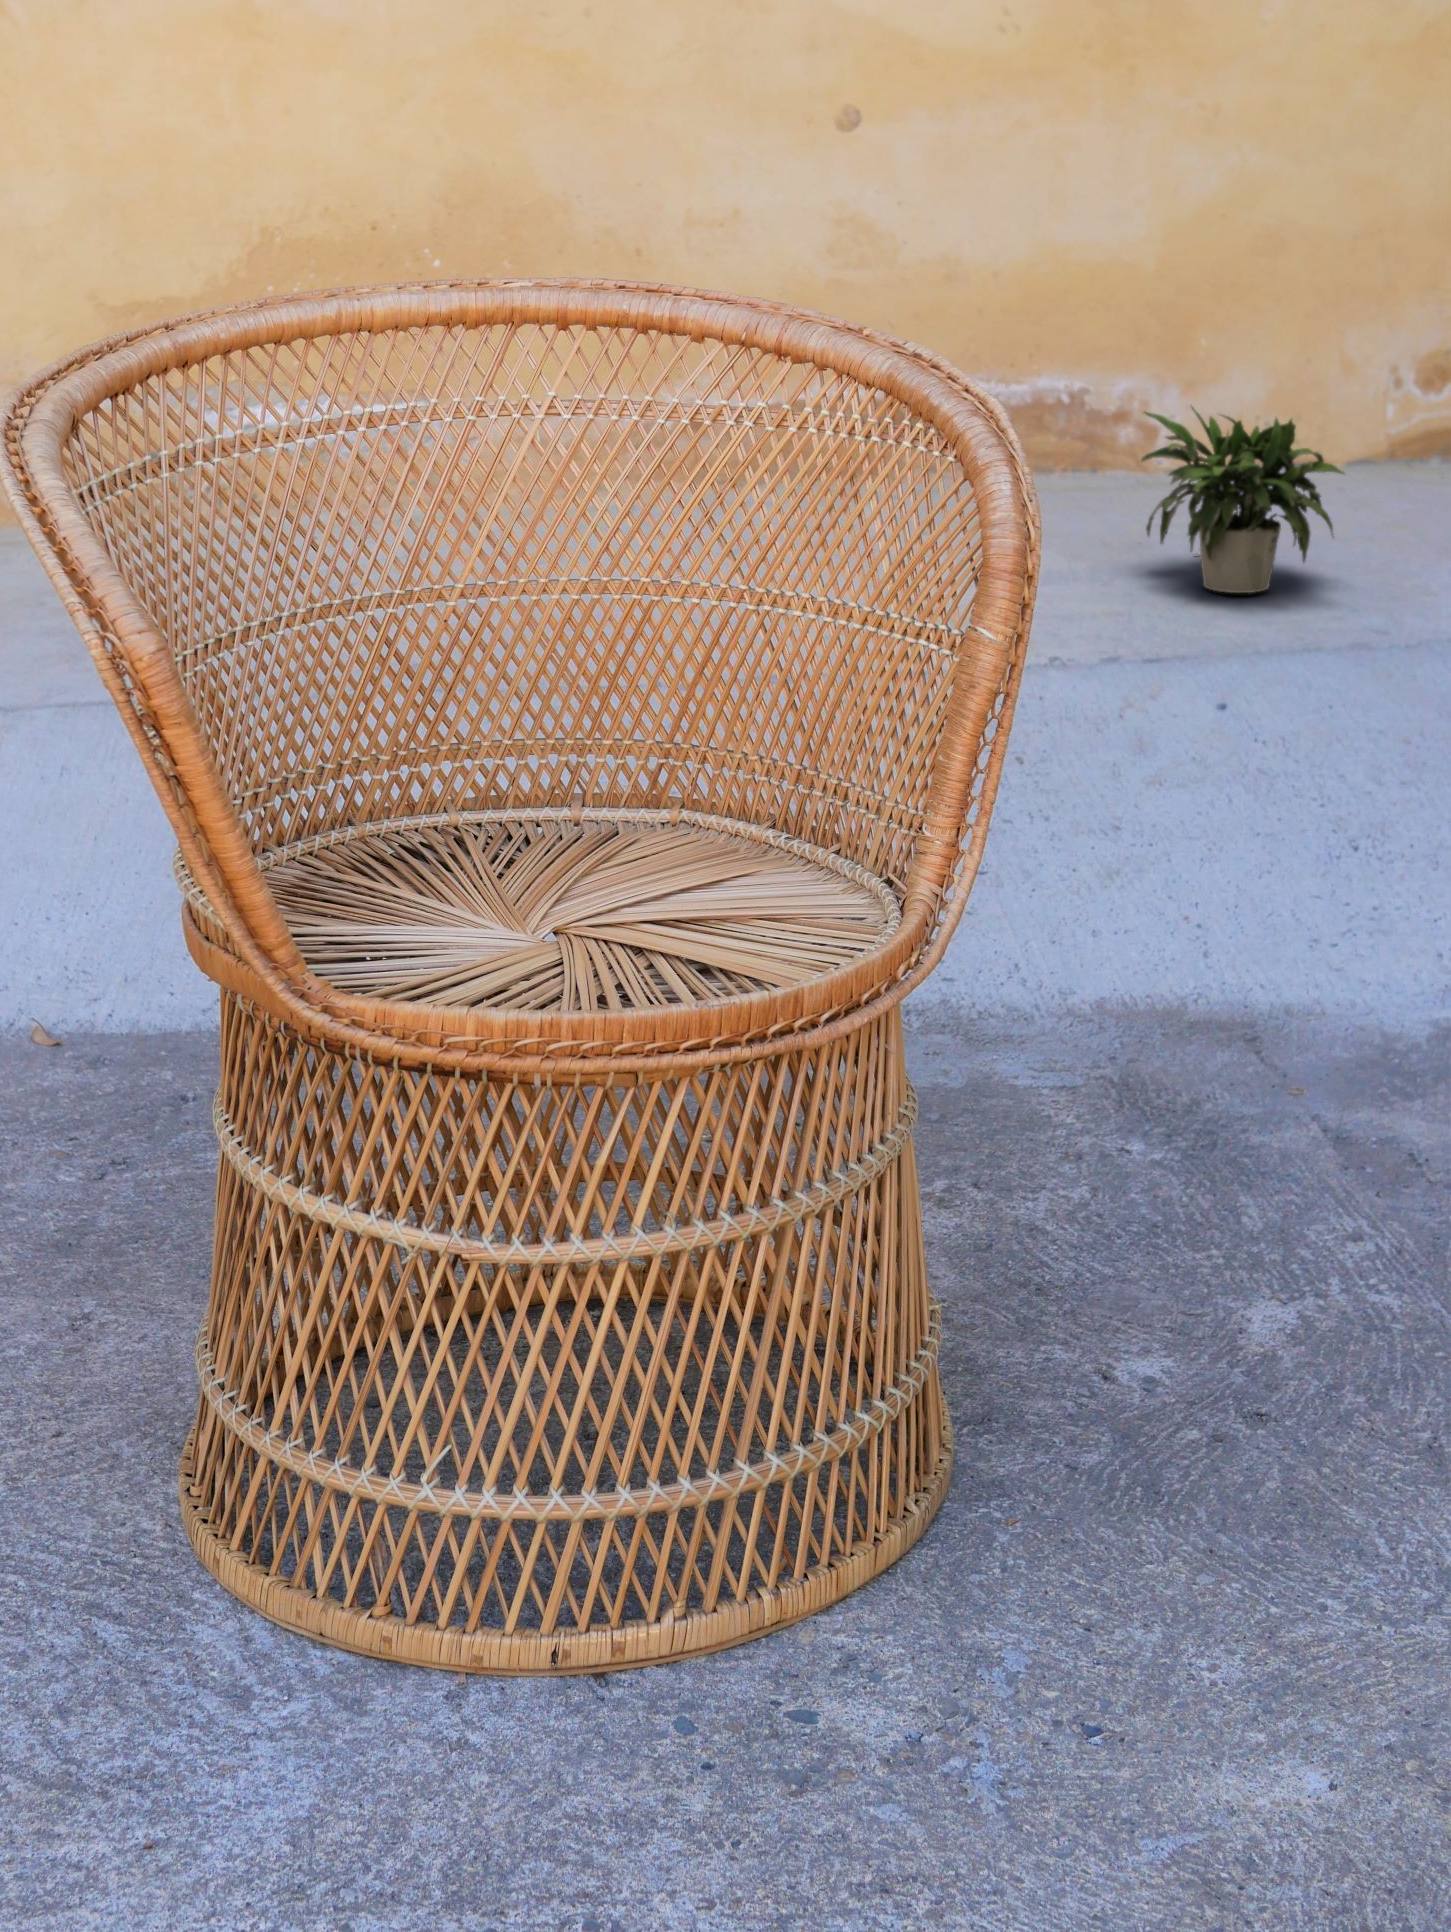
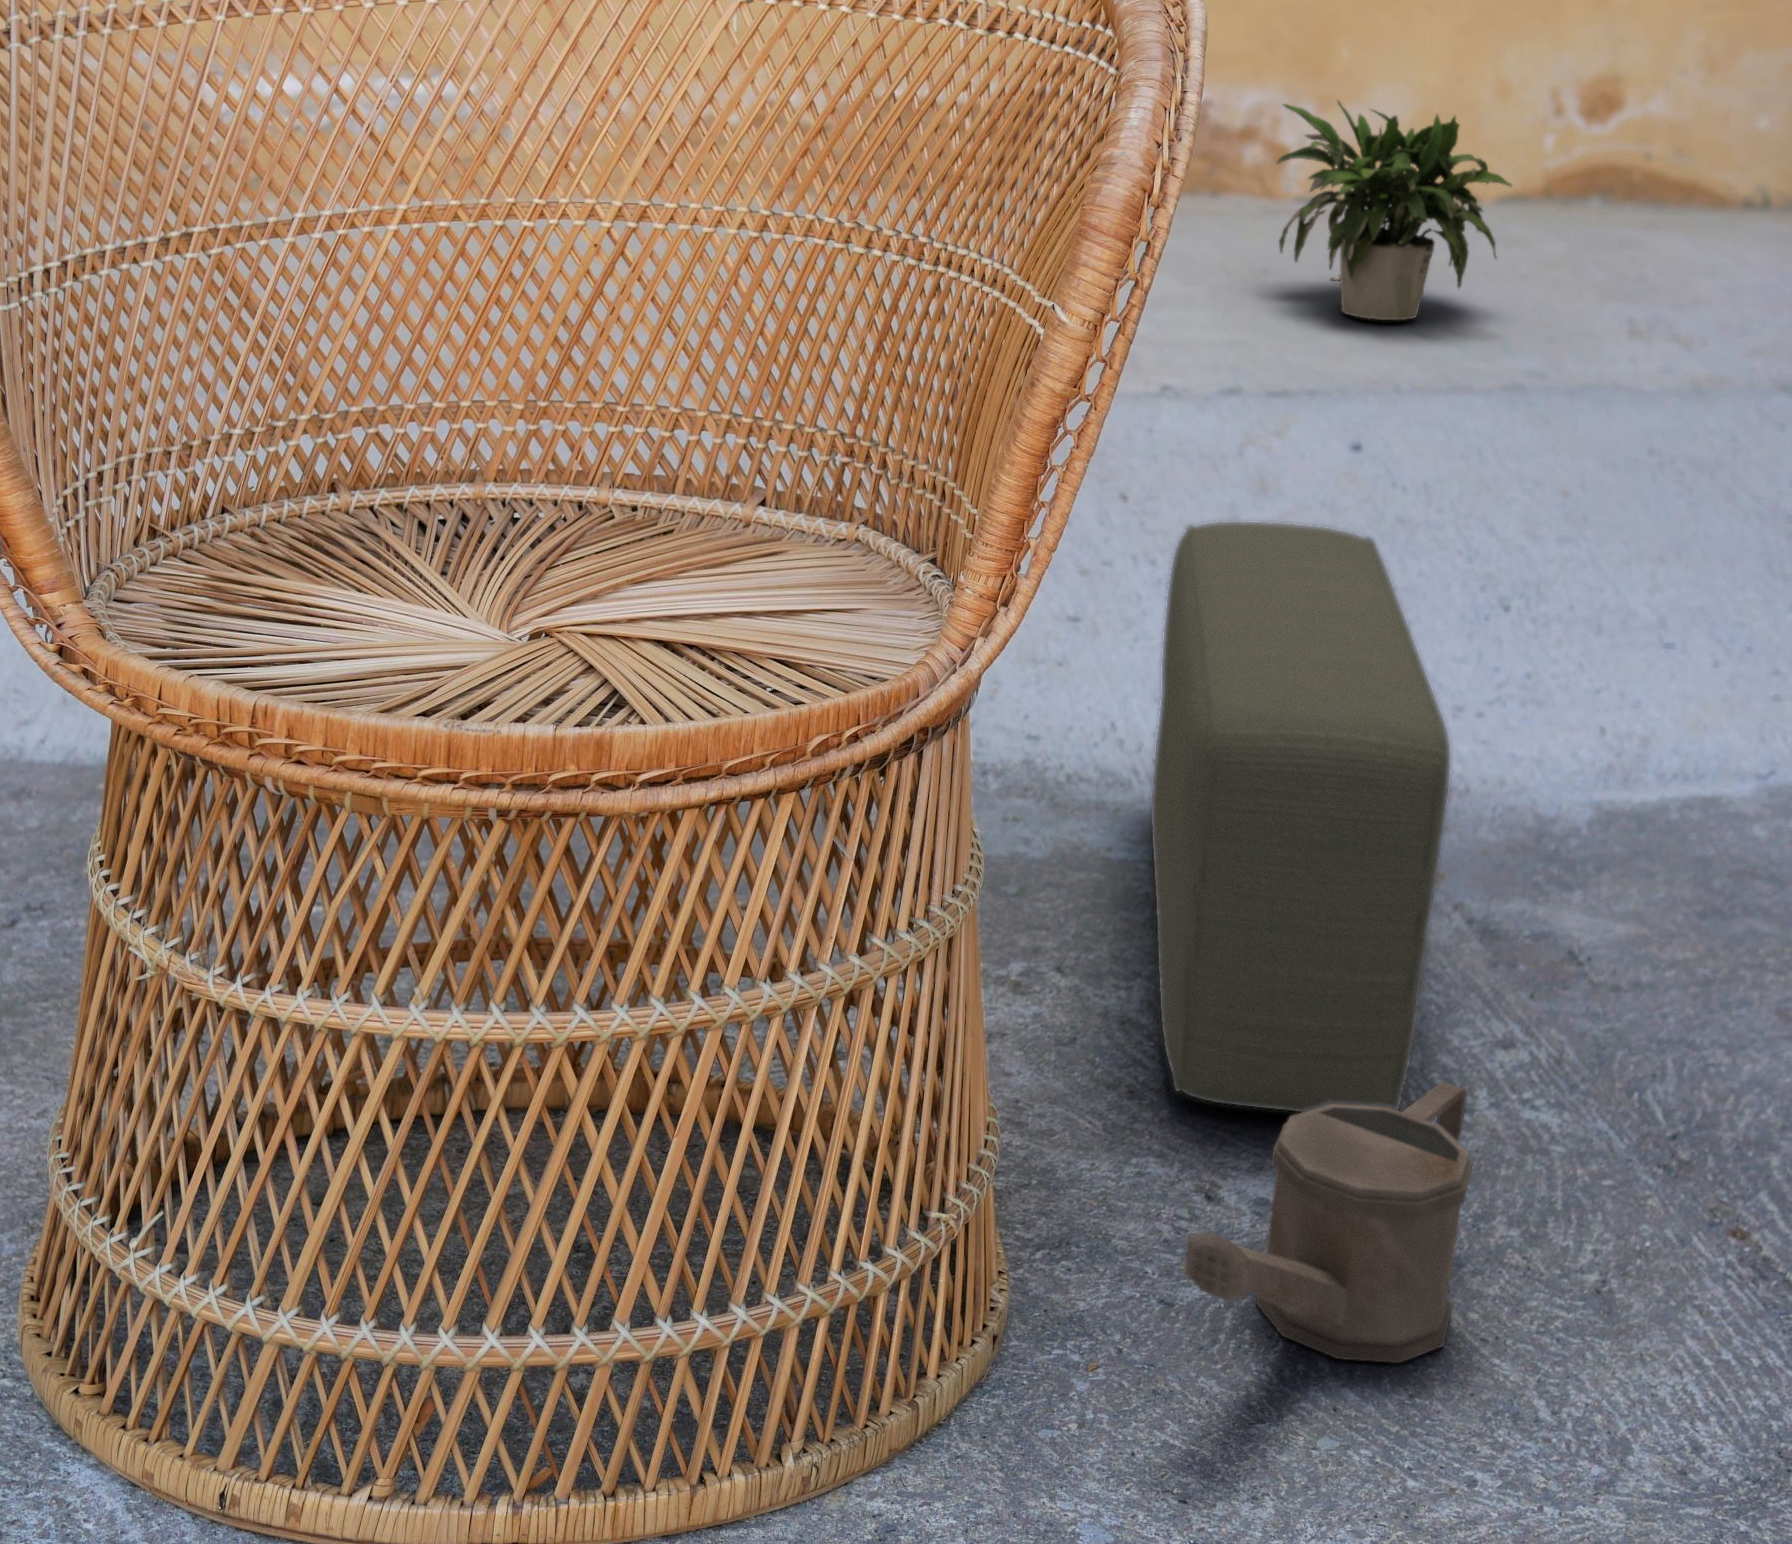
pouf: none [1054,797,1288,1302] -> present [1151,522,1450,1112]
watering can: none [1081,1275,1317,1510] -> present [1185,1082,1473,1363]

